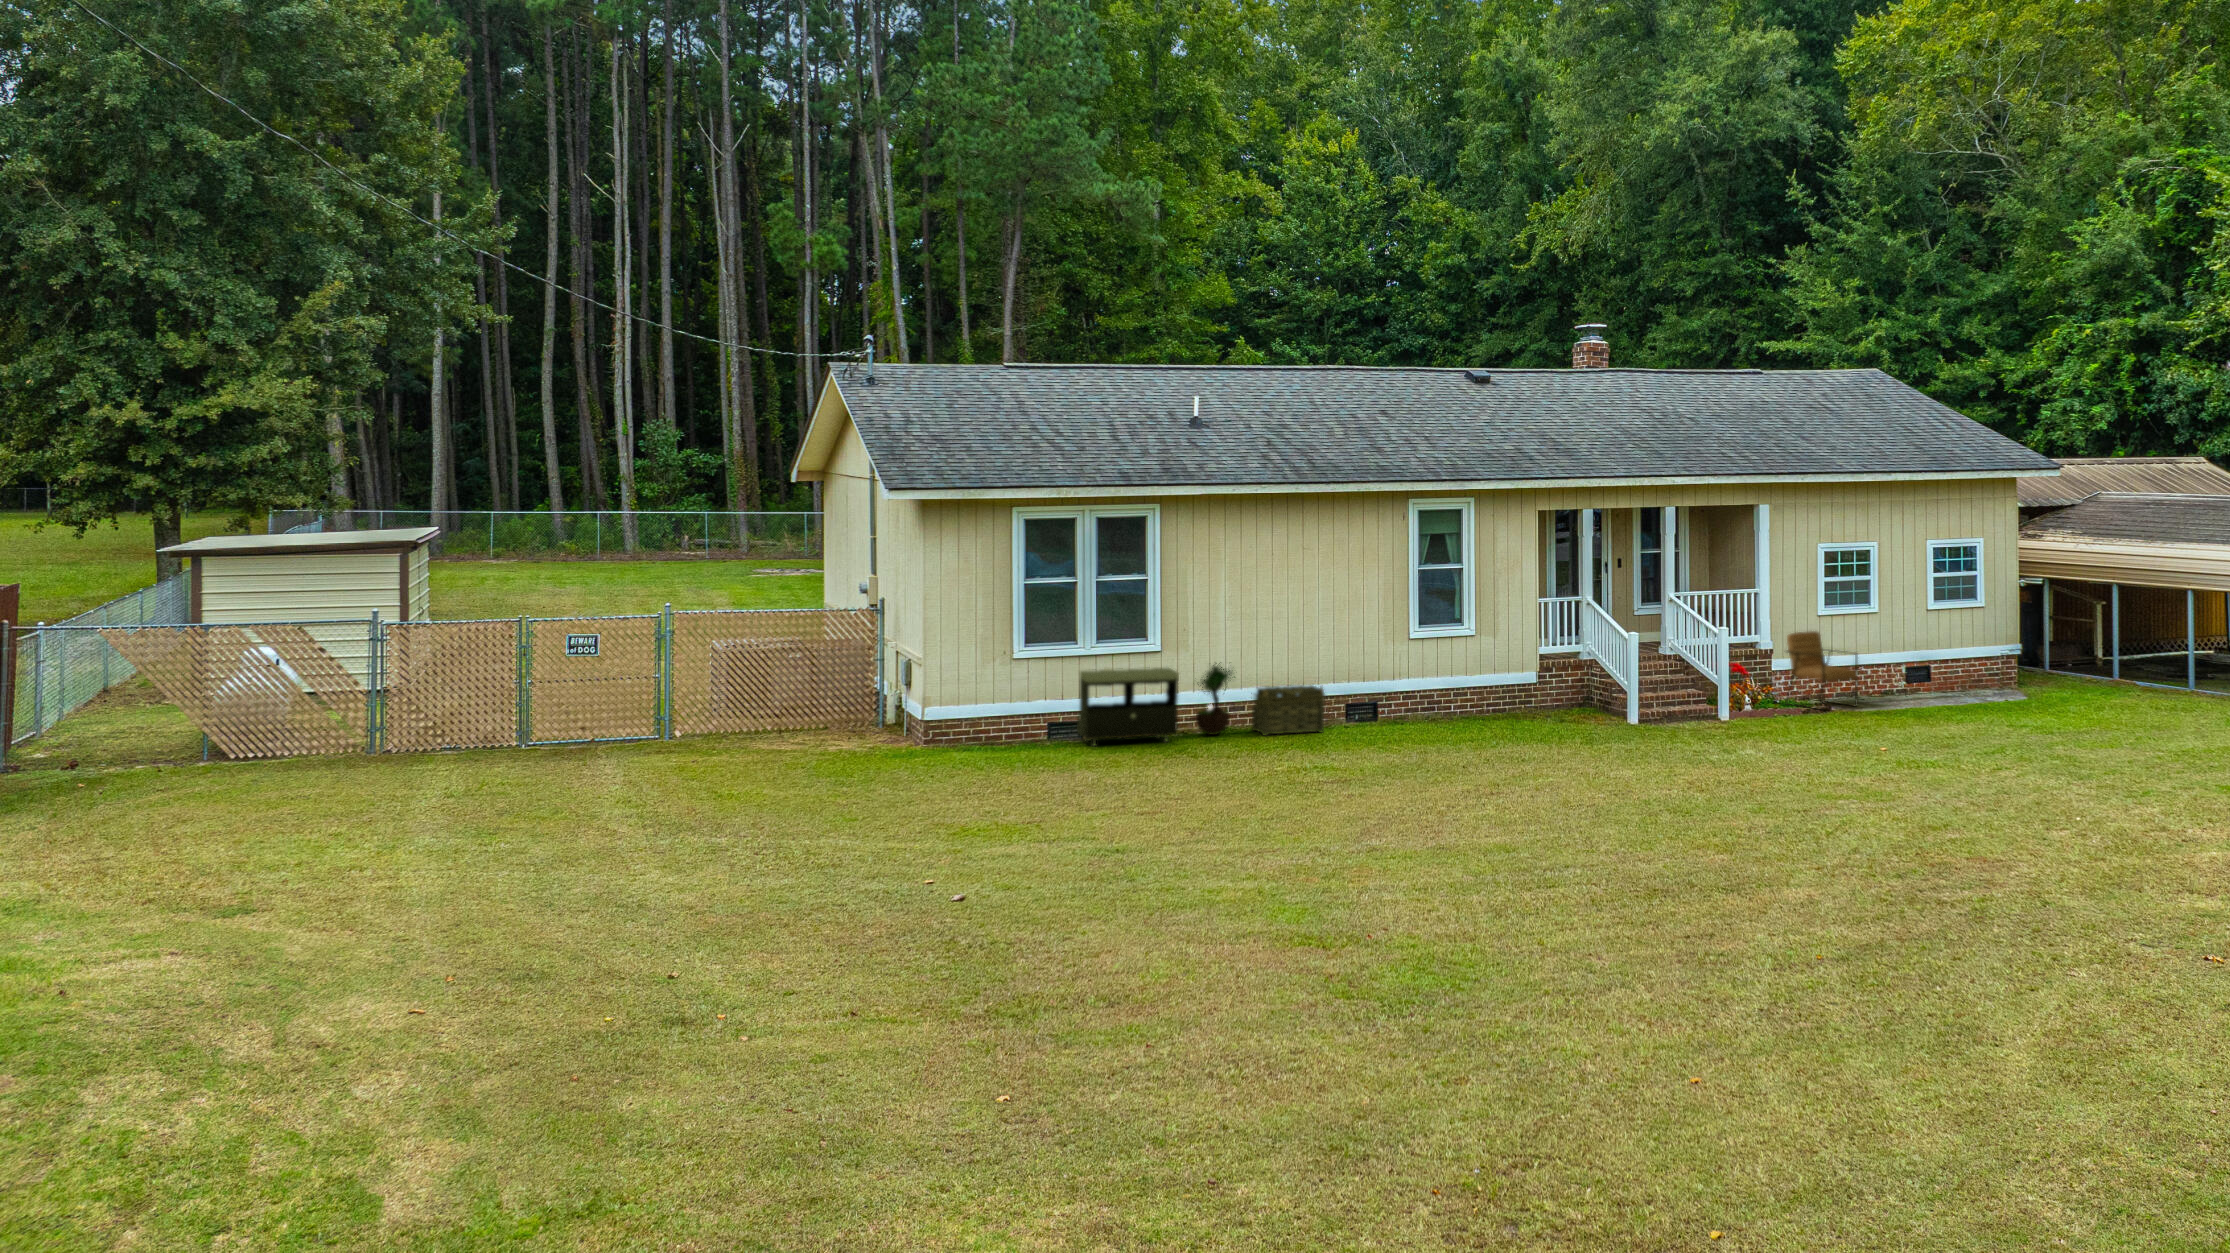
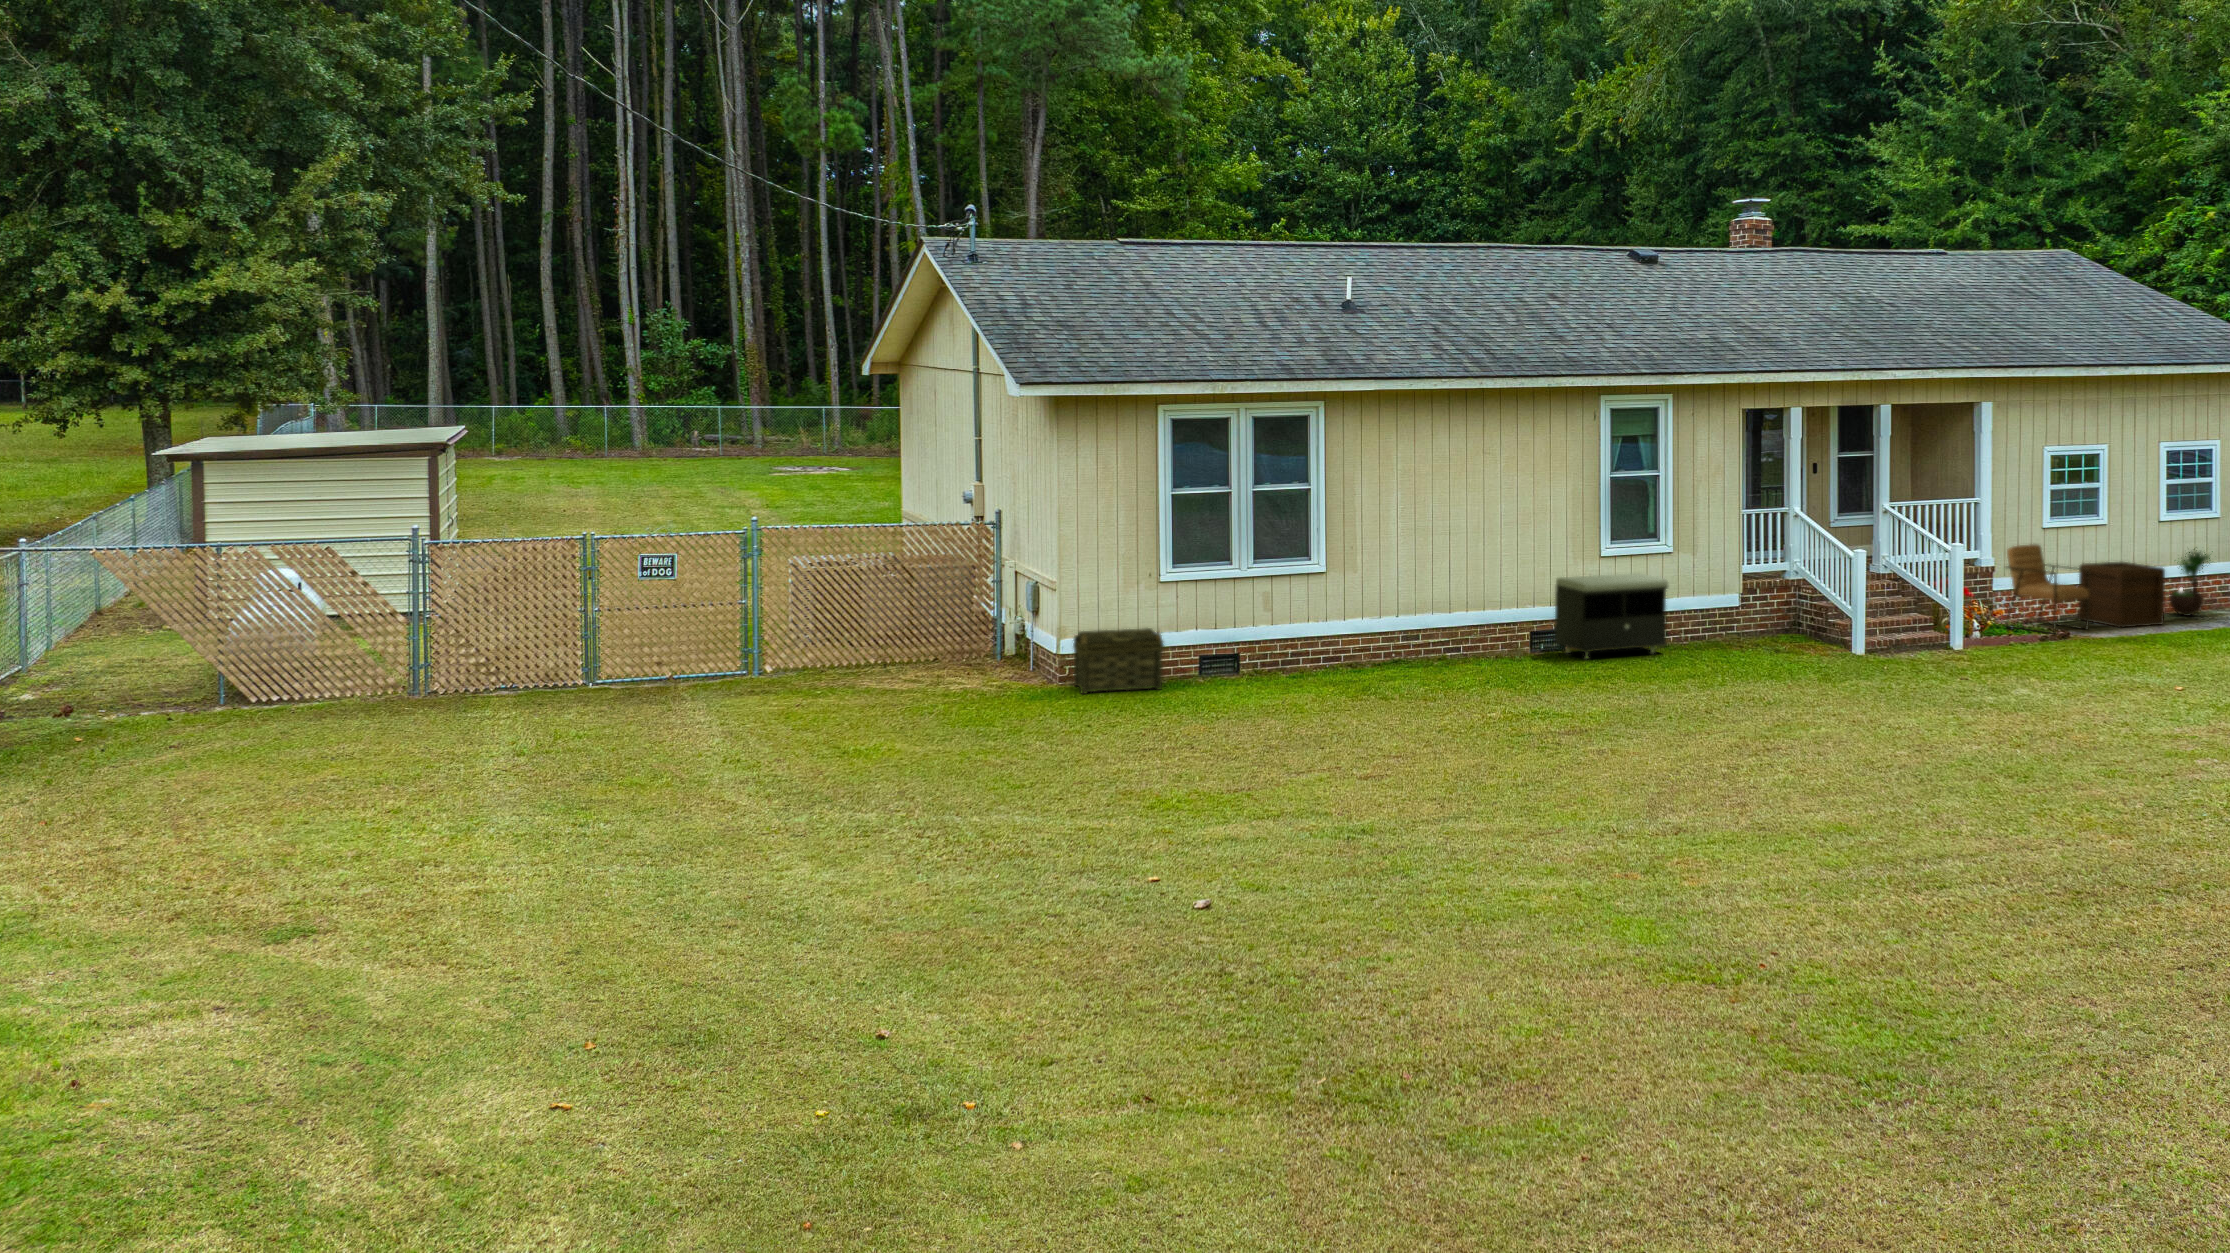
wooden crate: none [1857,647,1929,705] -> present [2078,562,2165,627]
potted tree: present [1196,662,1235,735] -> present [2170,548,2213,616]
storage bench: present [1077,668,1179,745] -> present [1555,573,1668,658]
basket: present [1252,685,1325,736] -> present [1073,628,1165,694]

